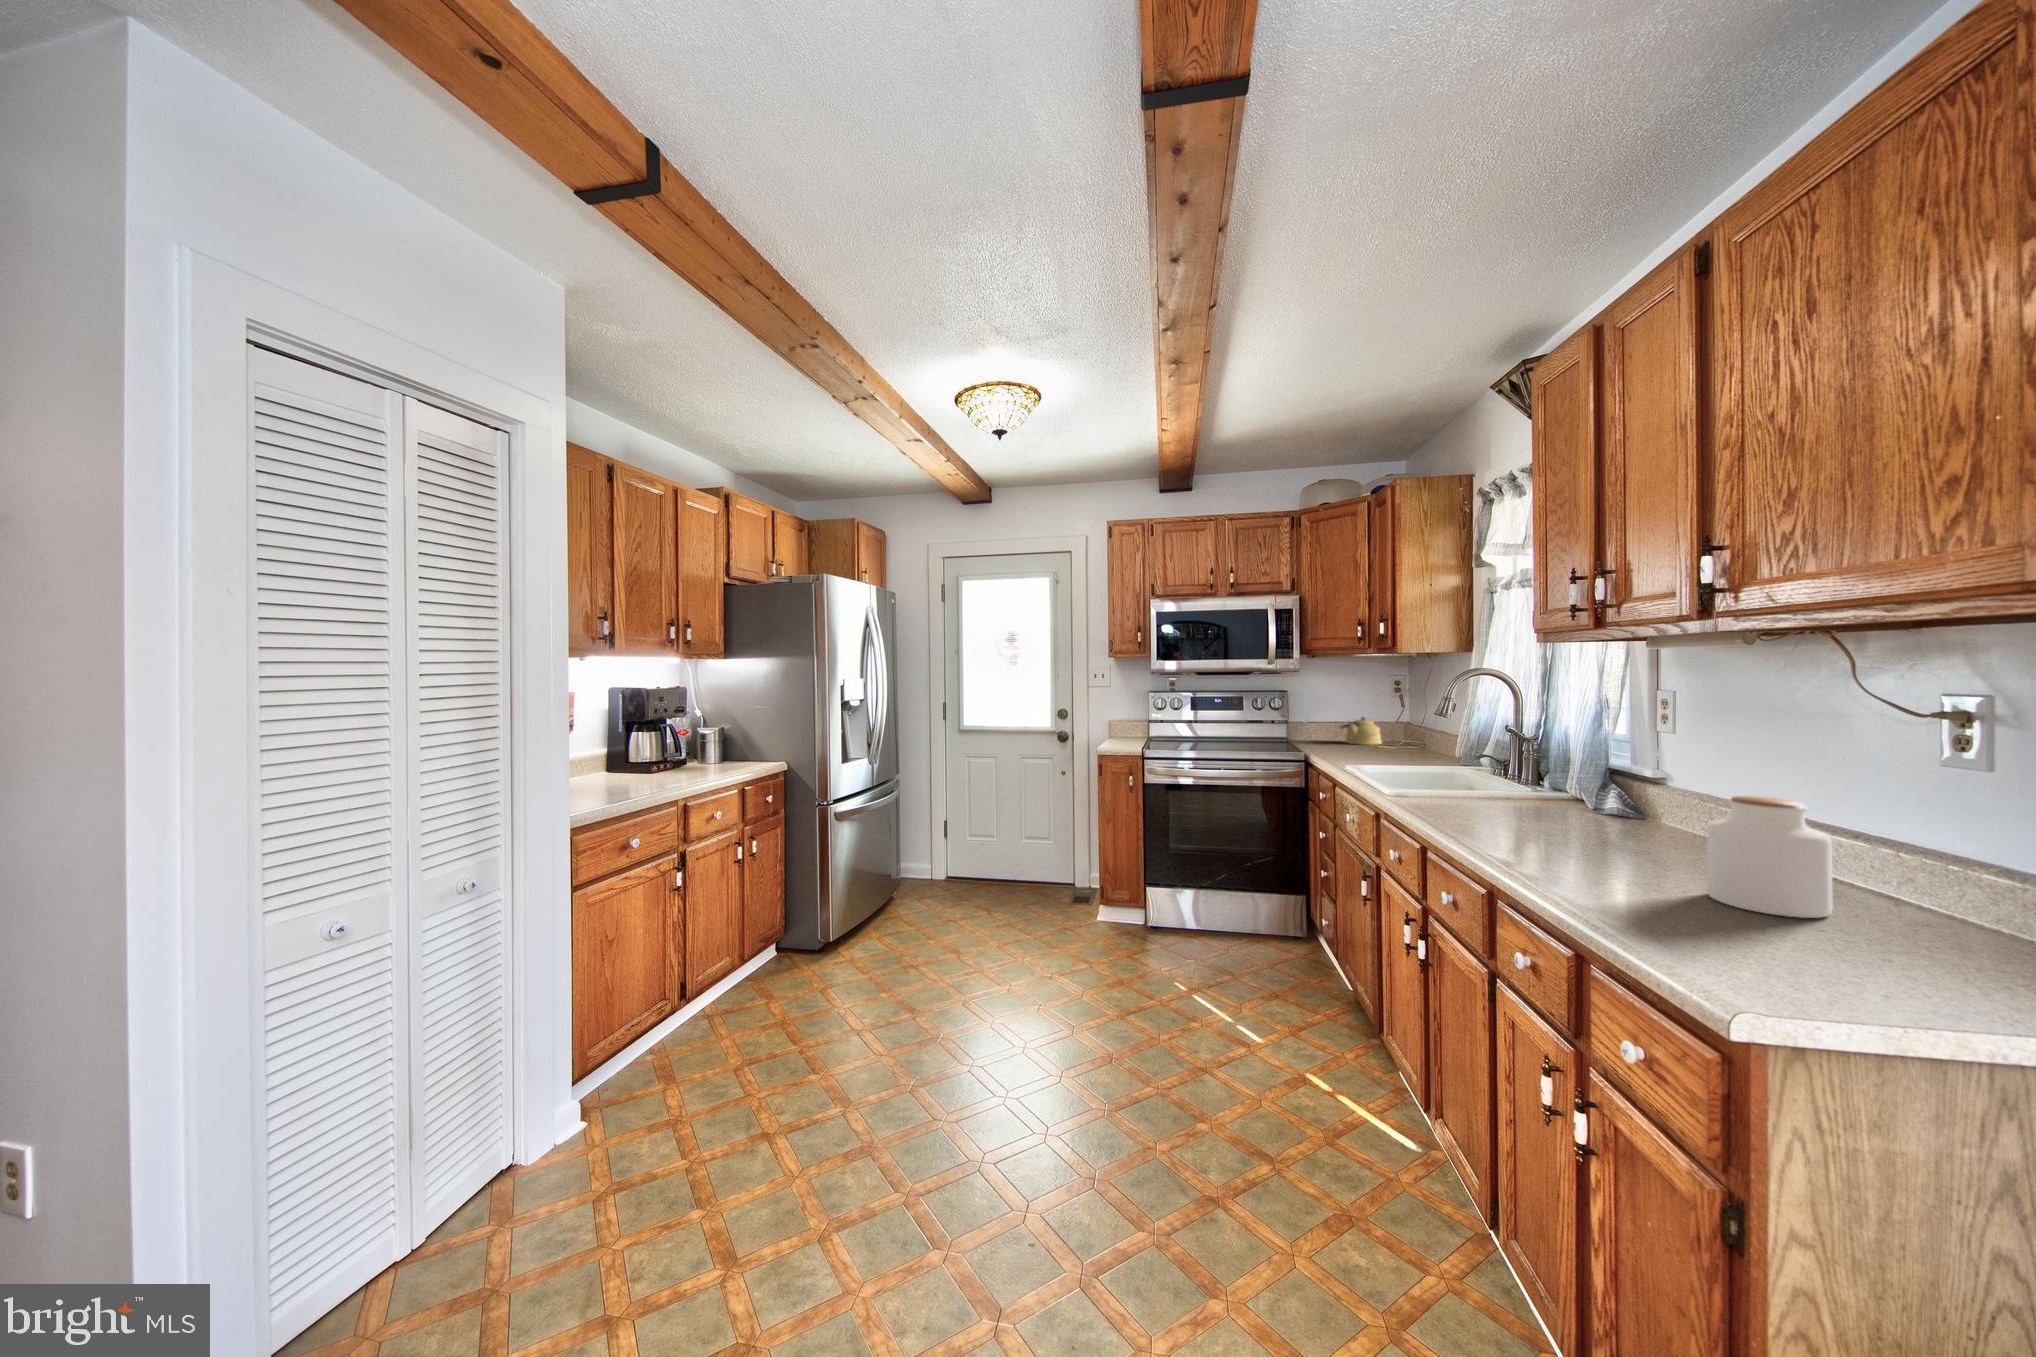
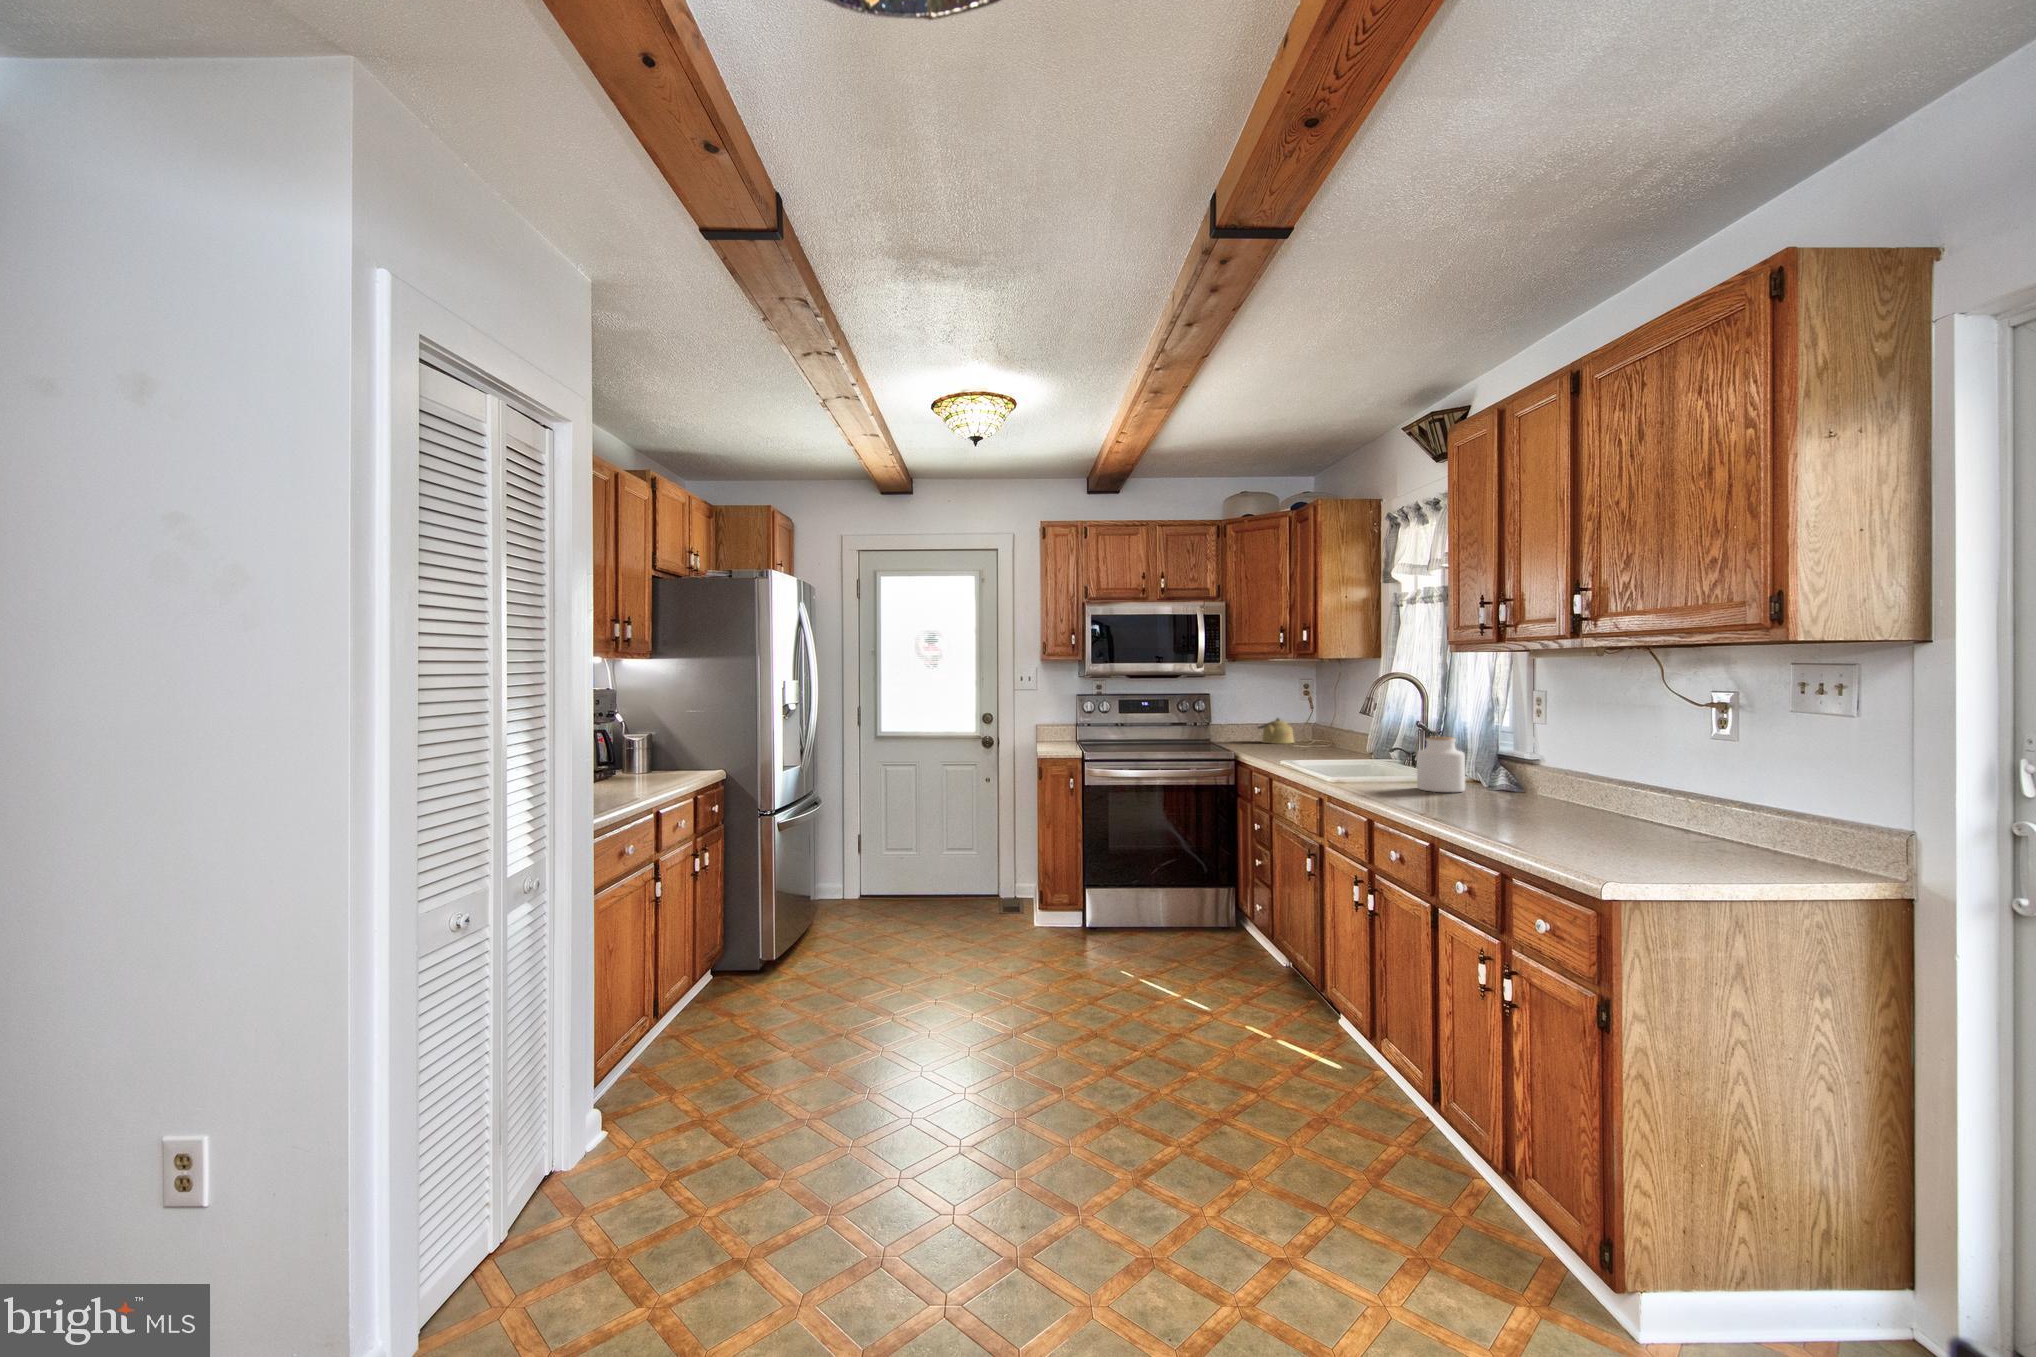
jar: present [1707,796,1832,918] -> present [1417,737,1465,792]

